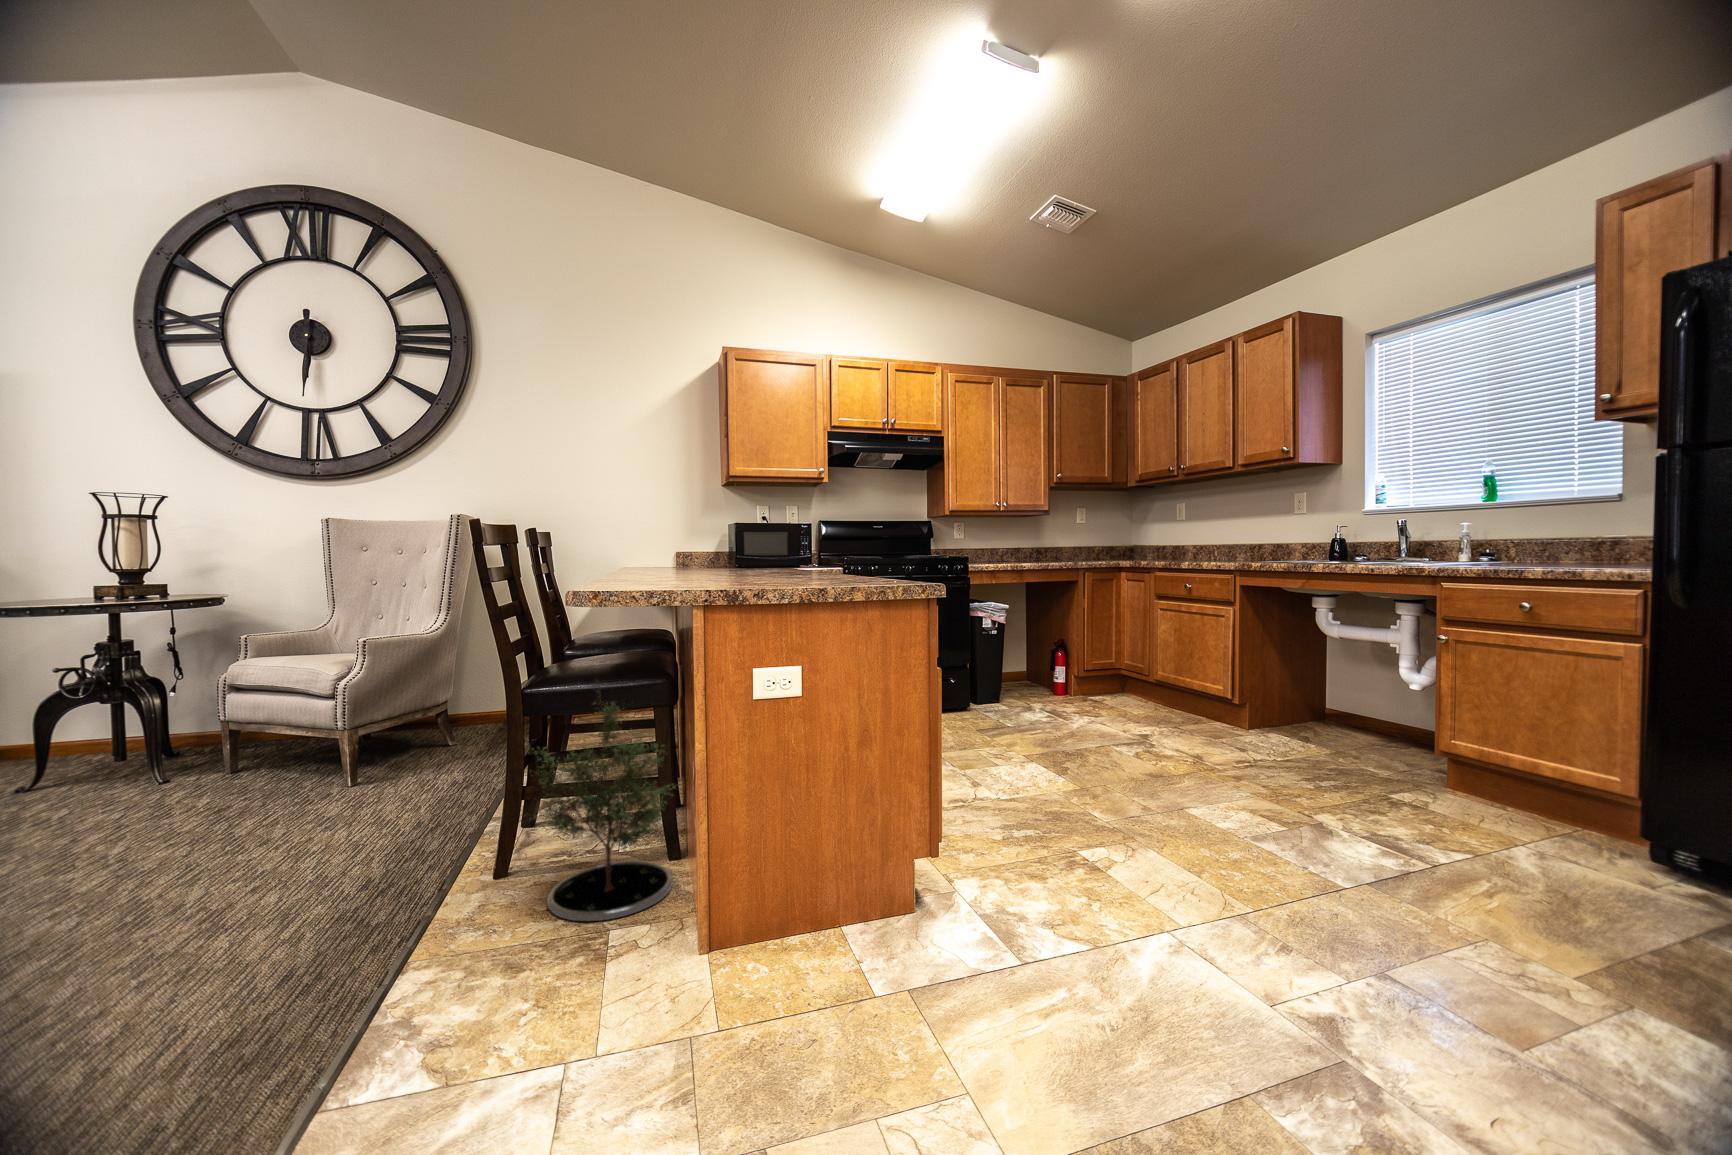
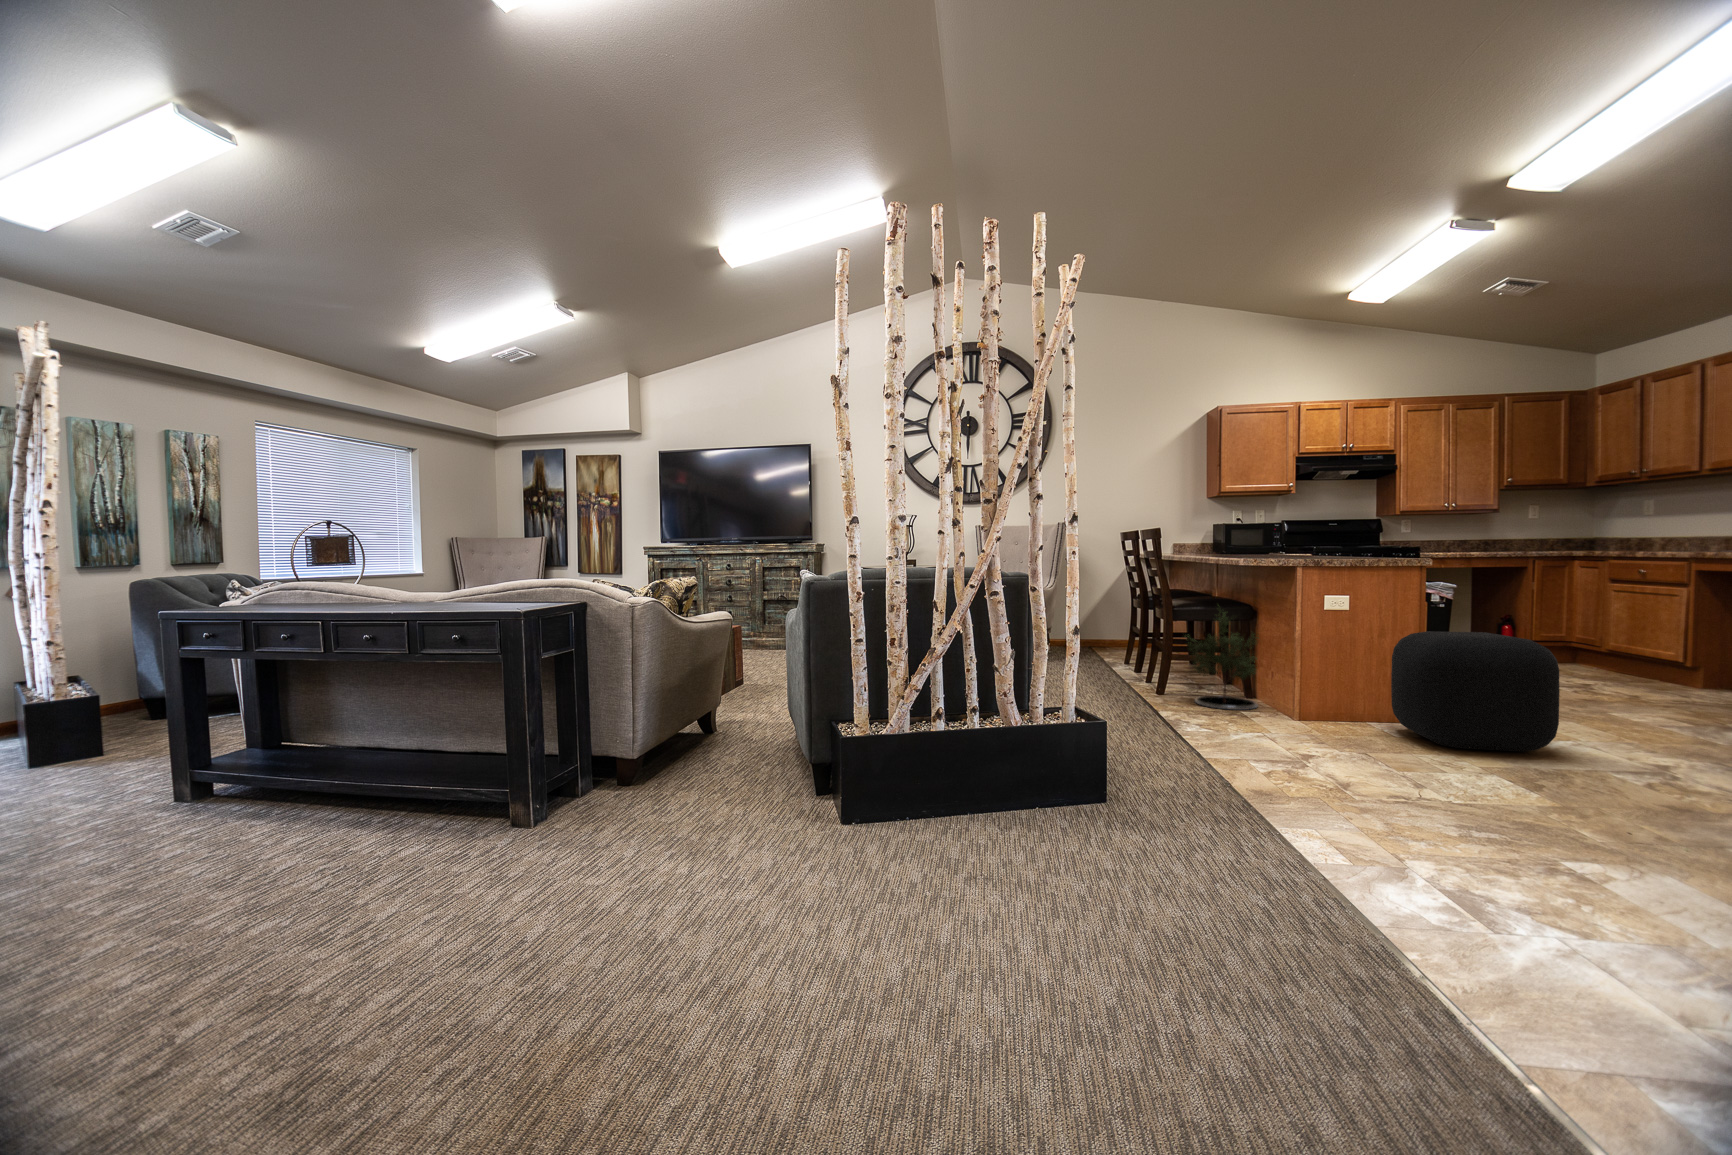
ottoman: none [866,737,1148,1051] -> present [1391,631,1560,752]

